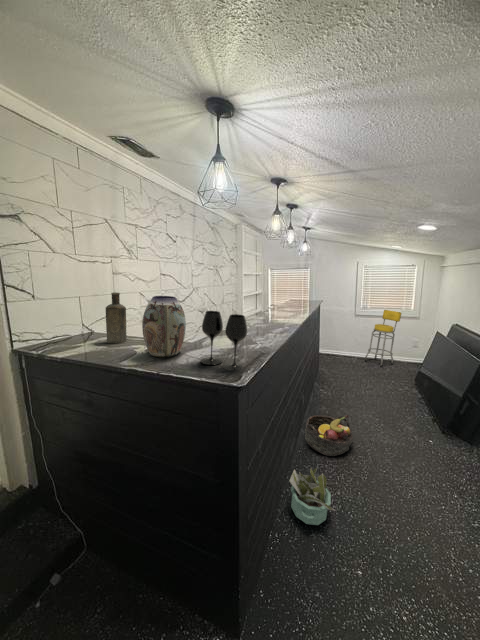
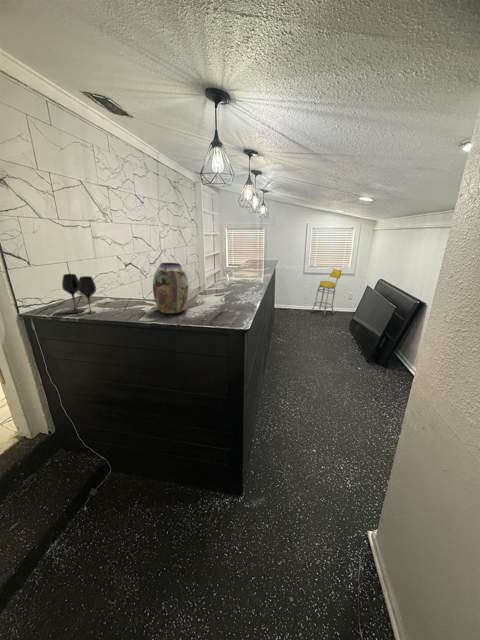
bottle: present [106,293,127,343] -> none [105,259,126,305]
wine glass: present [201,311,247,370] -> present [62,274,96,316]
basket: present [305,415,352,456] -> none [269,355,305,386]
decorative plant: present [289,468,335,525] -> none [263,392,298,431]

